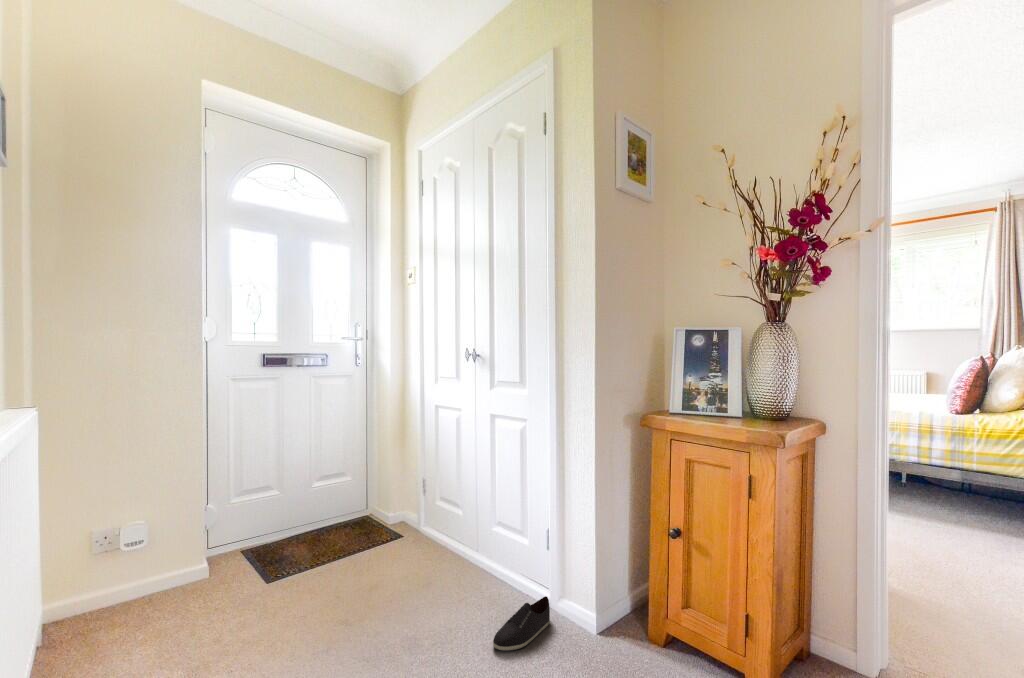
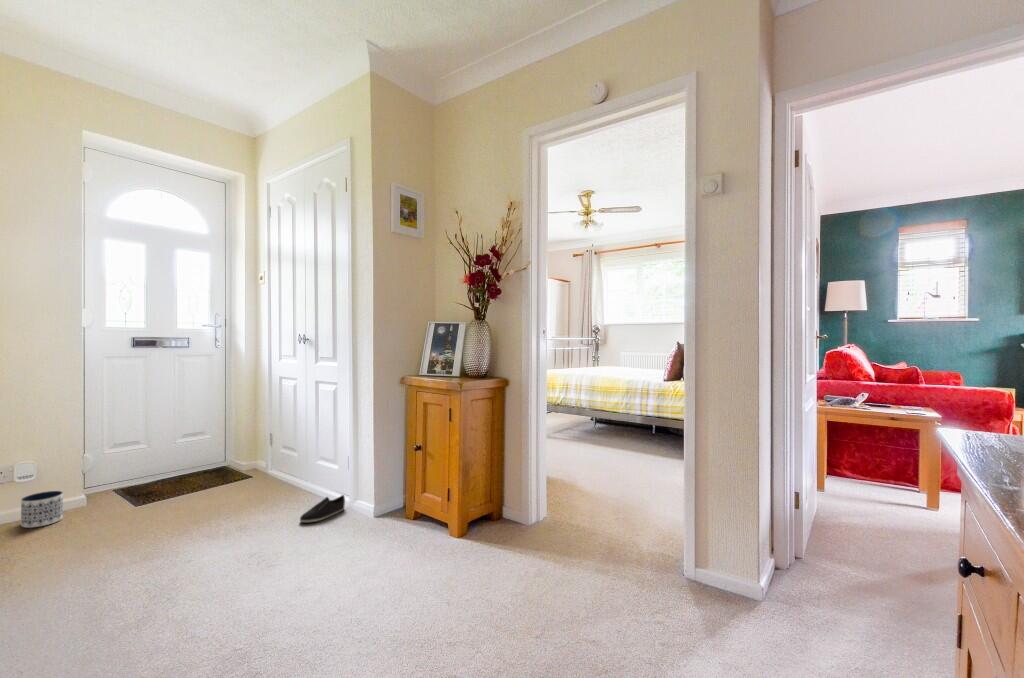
planter: none [128,561,179,616] -> present [21,491,63,528]

